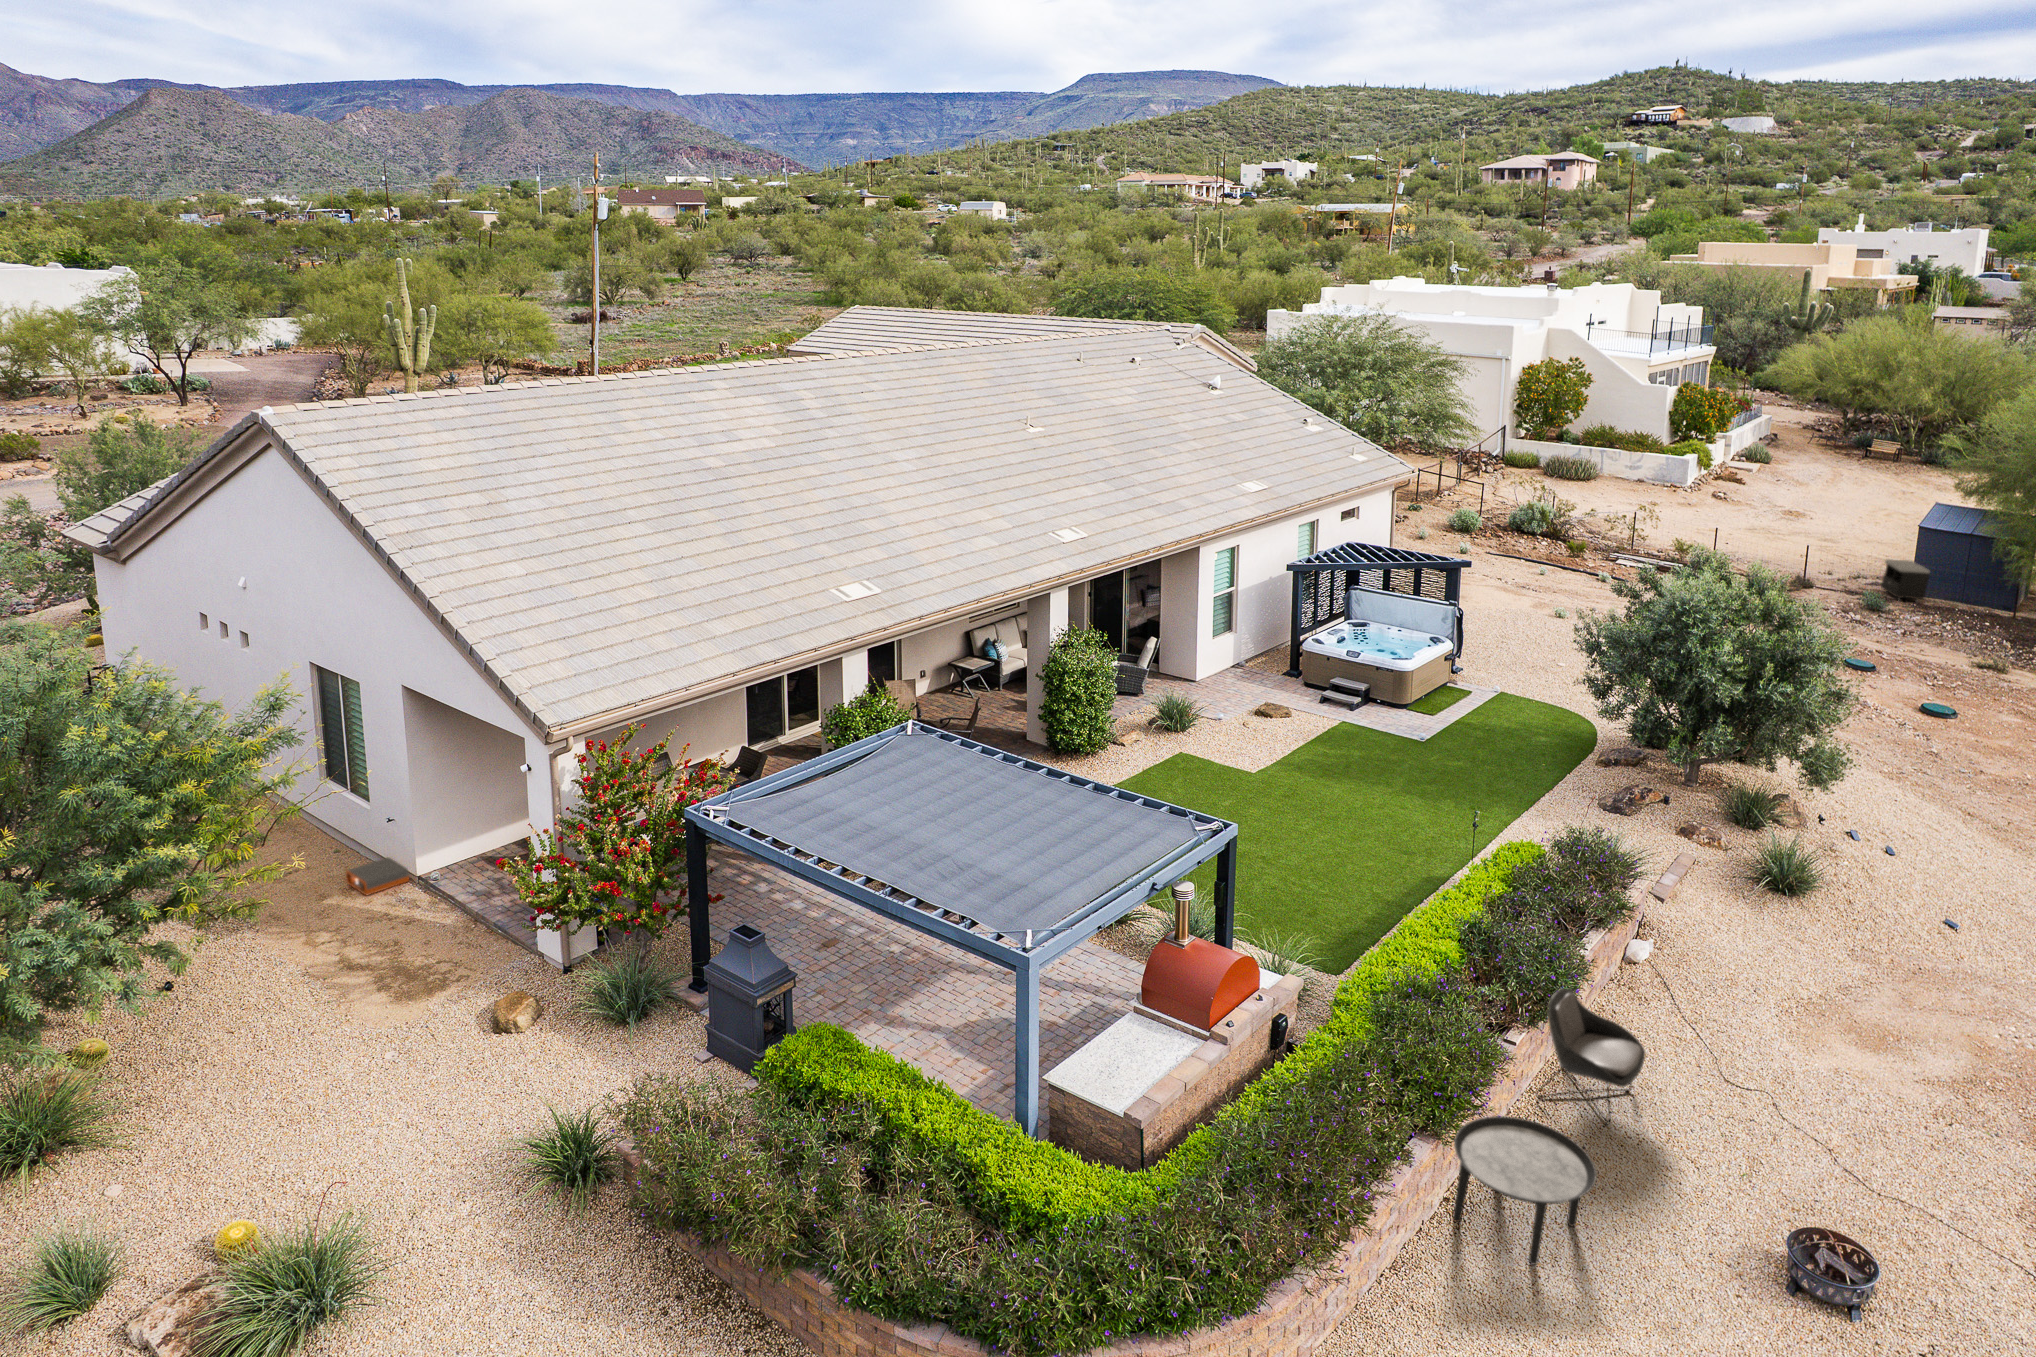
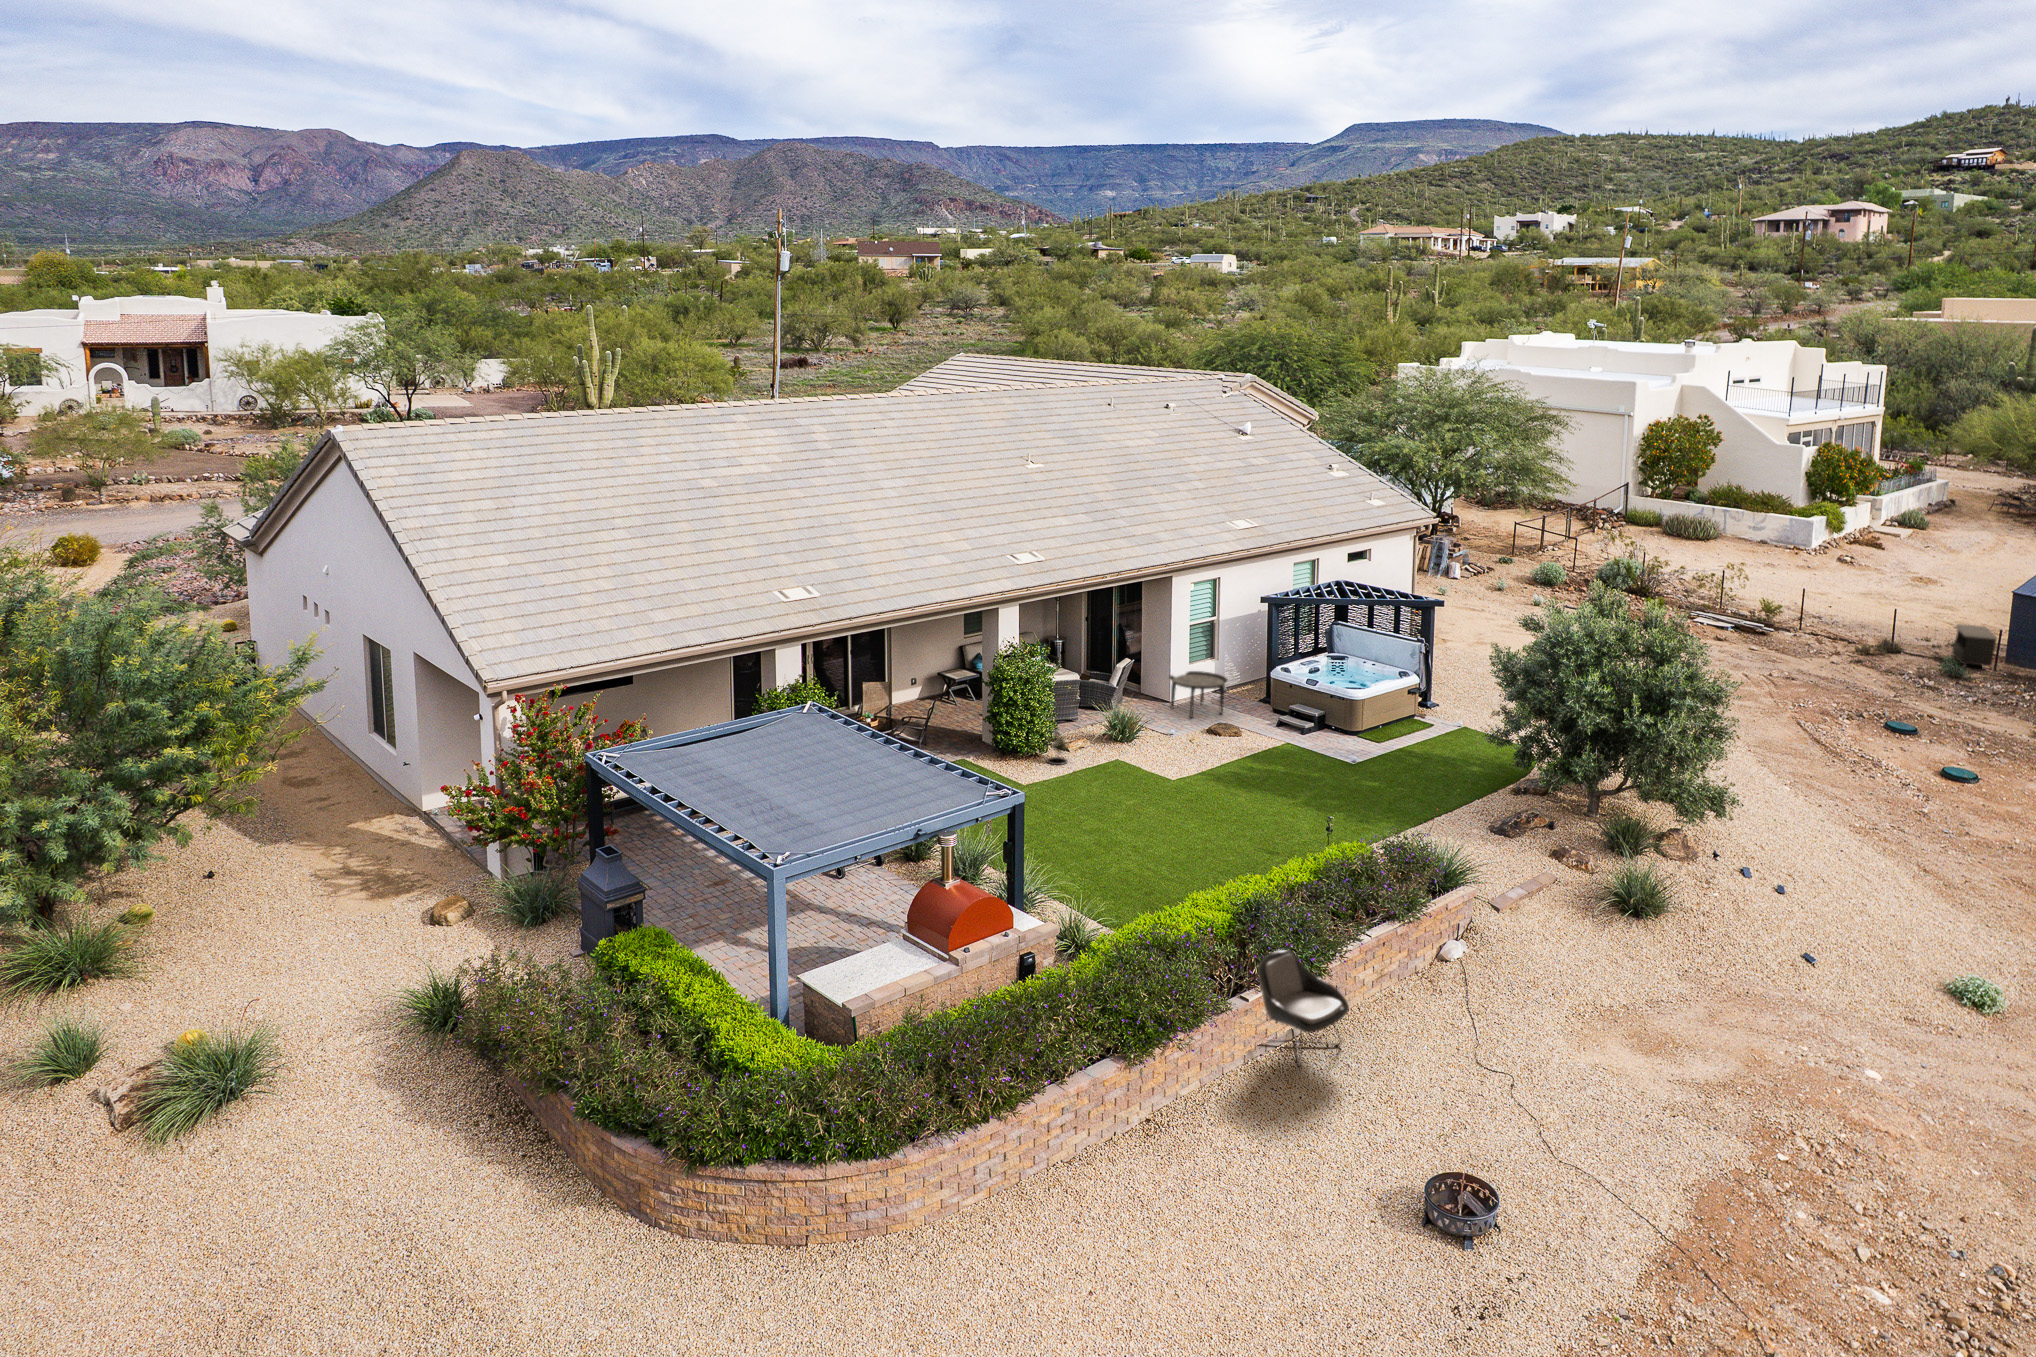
potted tree: none [1109,720,1137,763] -> present [1047,730,1068,765]
storage box: present [346,858,409,895] -> none [367,796,416,823]
round table: present [1453,1116,1597,1265] -> present [1169,671,1227,718]

